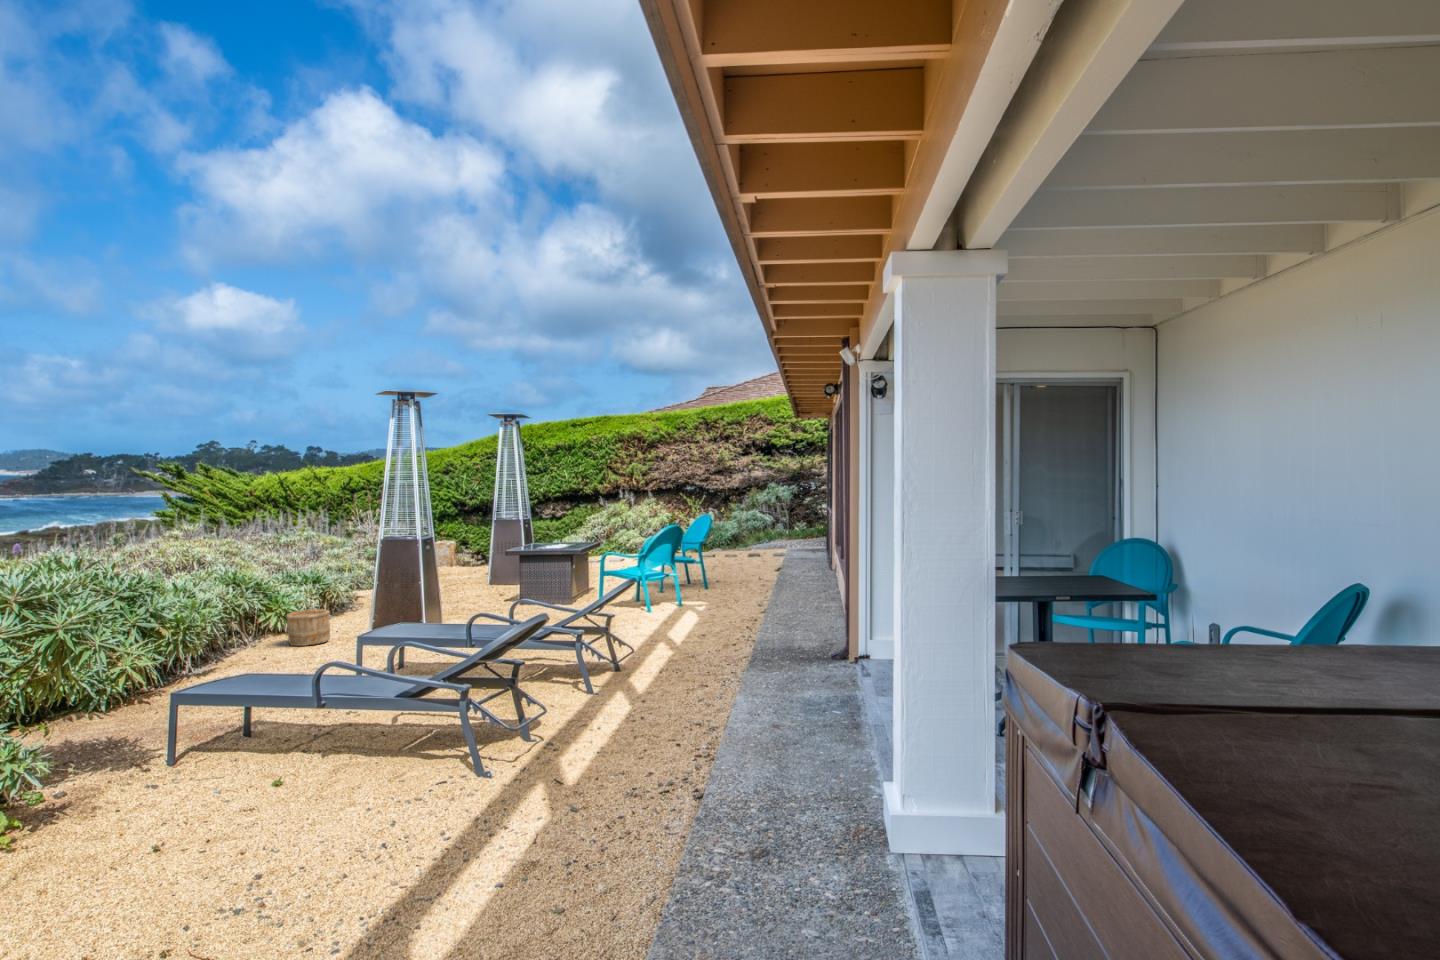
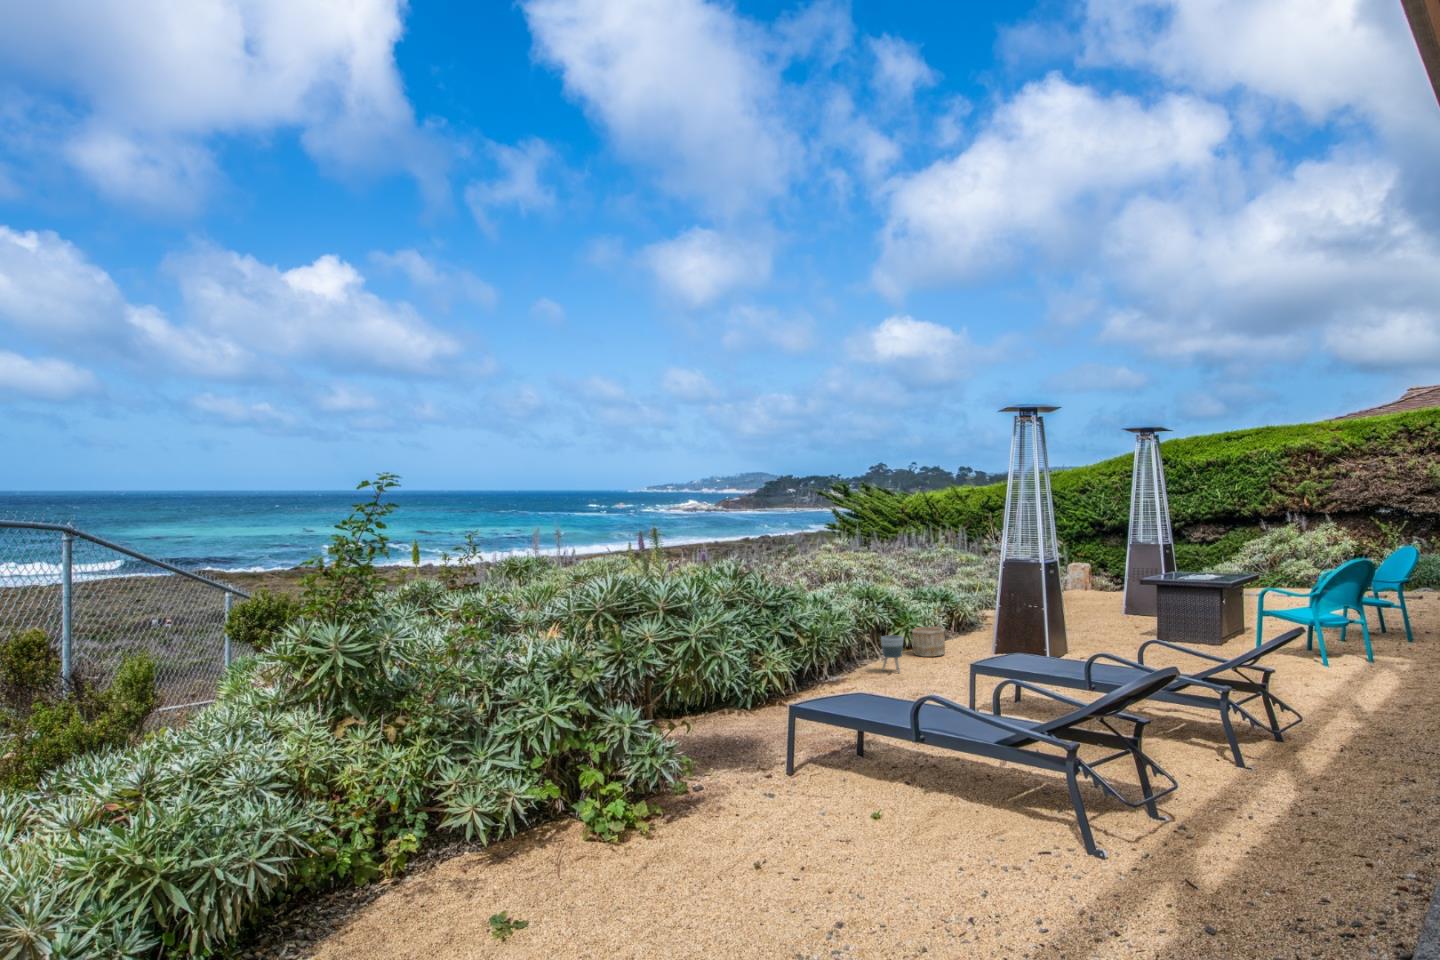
planter: none [250,623,282,670] -> present [881,635,903,673]

